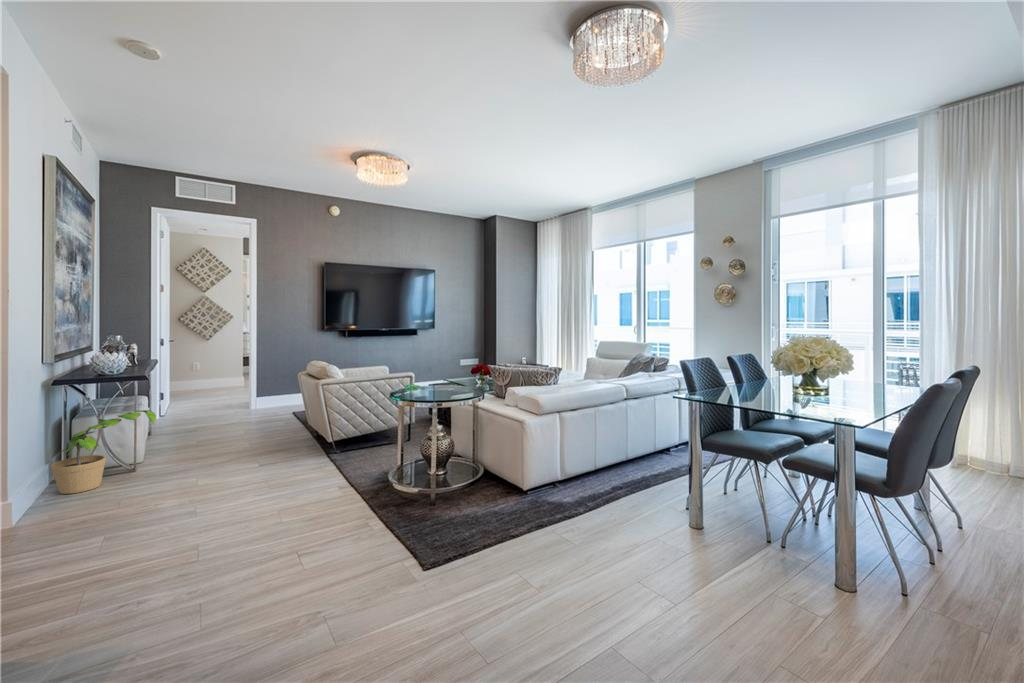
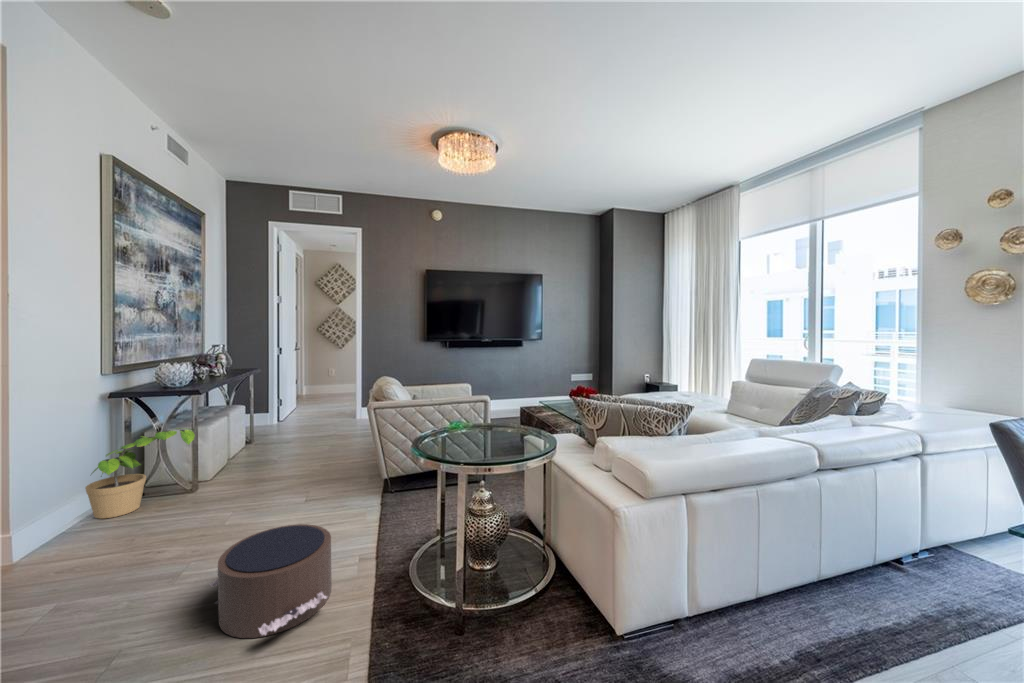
pouf: none [248,461,345,524] -> present [209,524,332,638]

